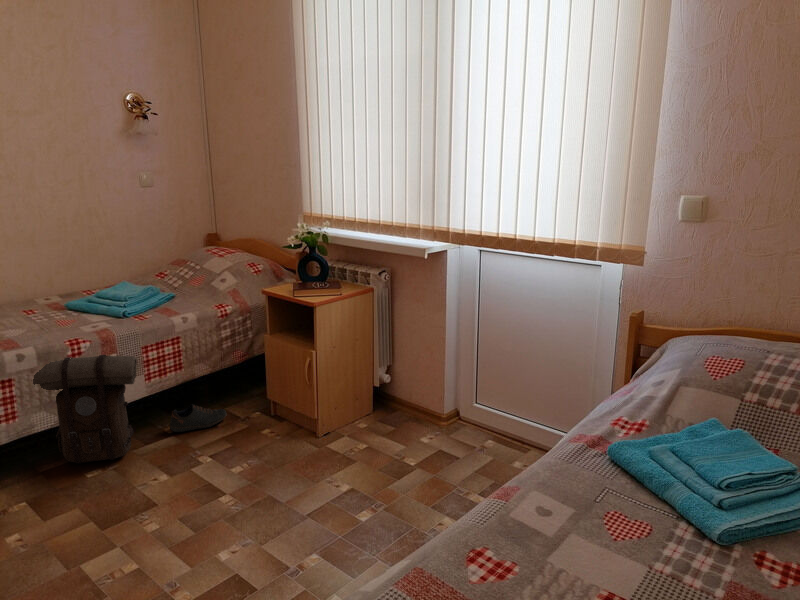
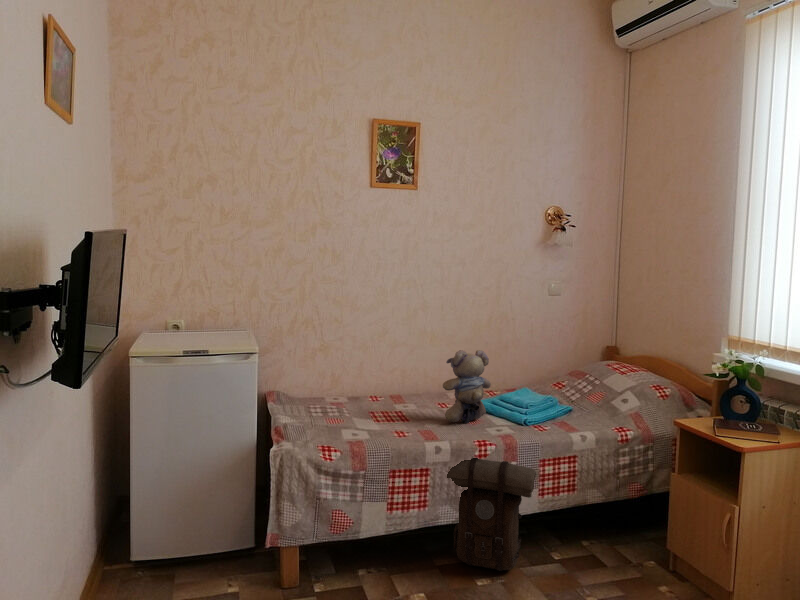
teddy bear: none [20,247,80,327] -> present [443,350,491,423]
shoe: present [170,404,227,432] -> none [555,531,616,562]

